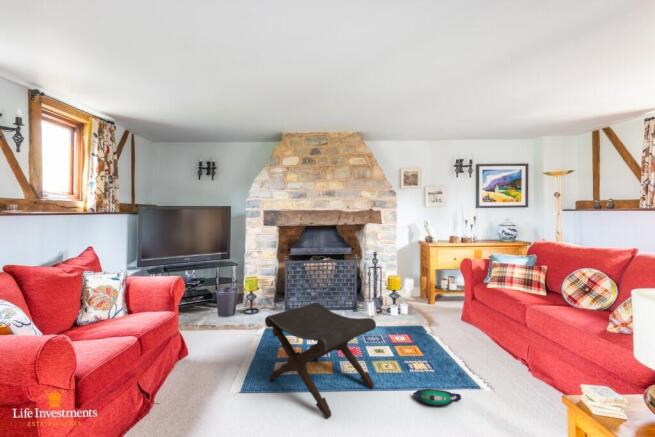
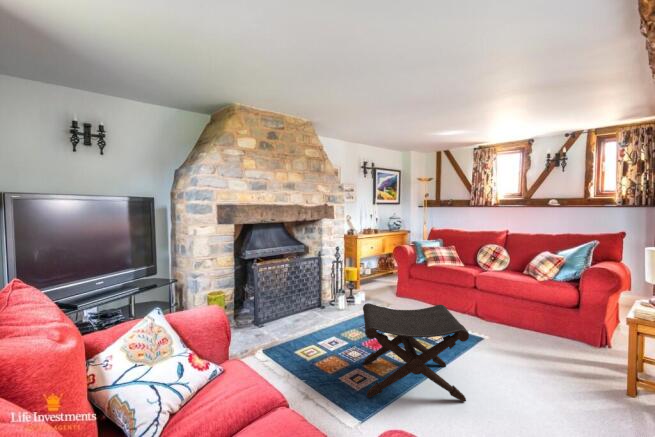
plush toy: present [413,389,462,405] -> none [472,346,500,361]

